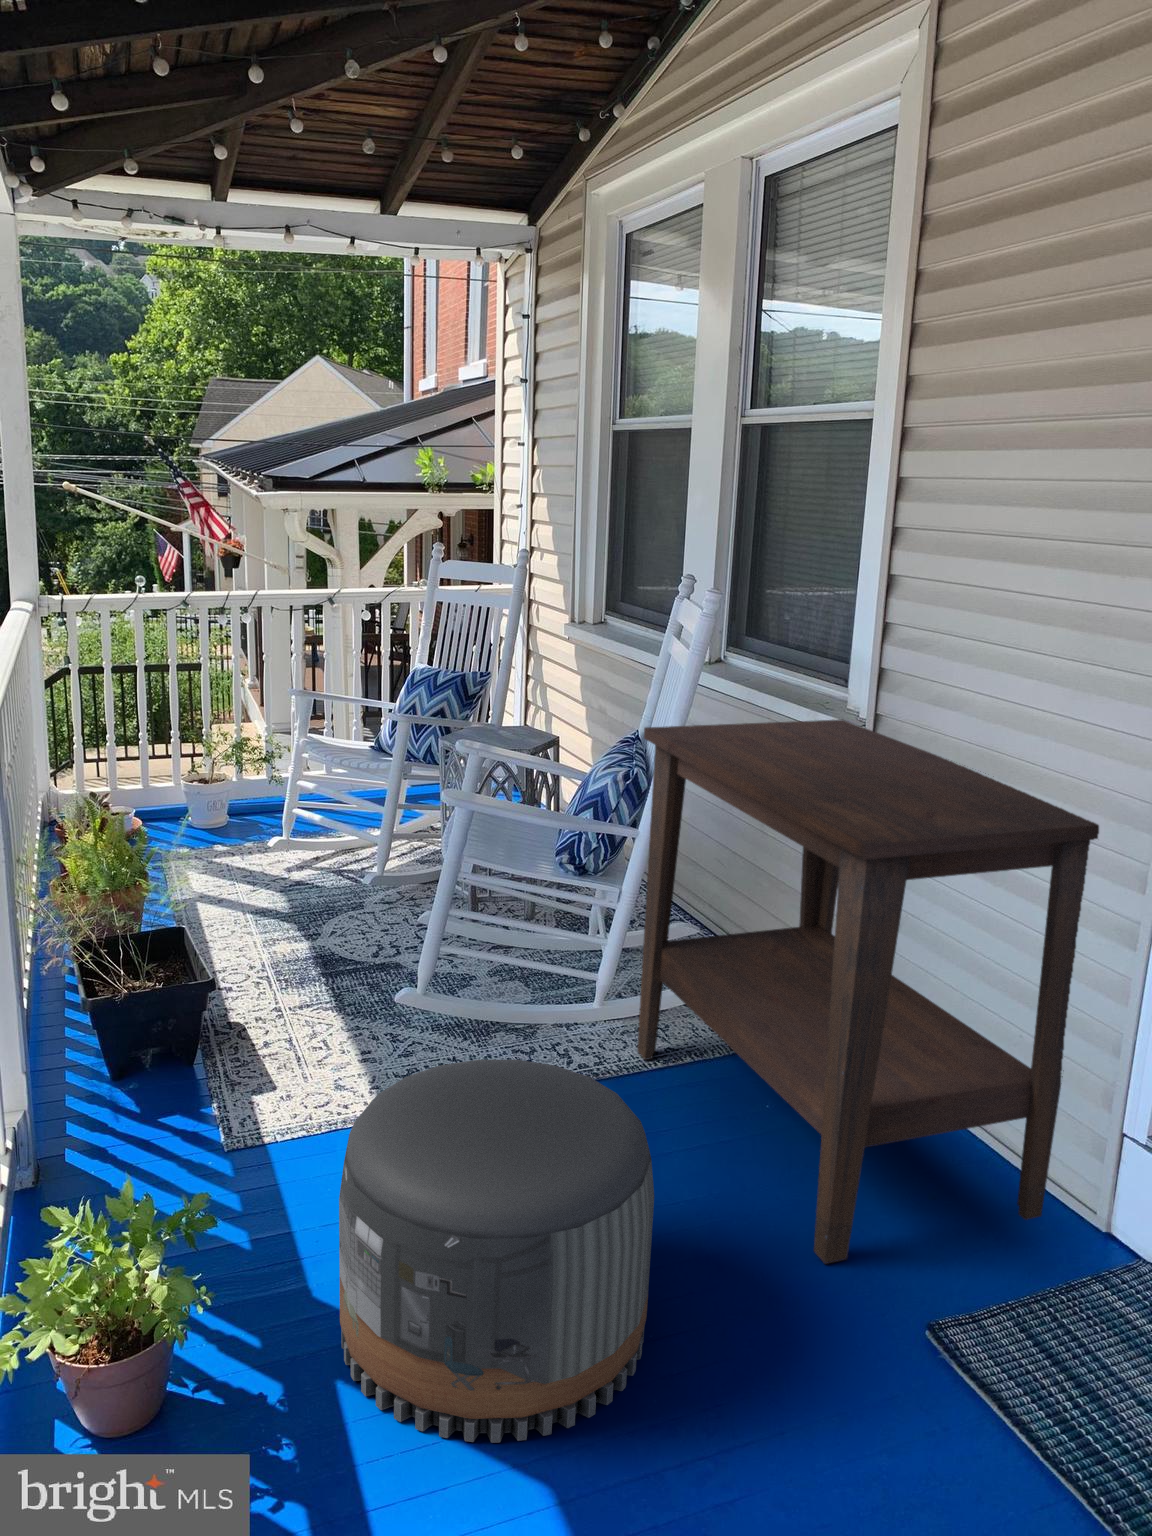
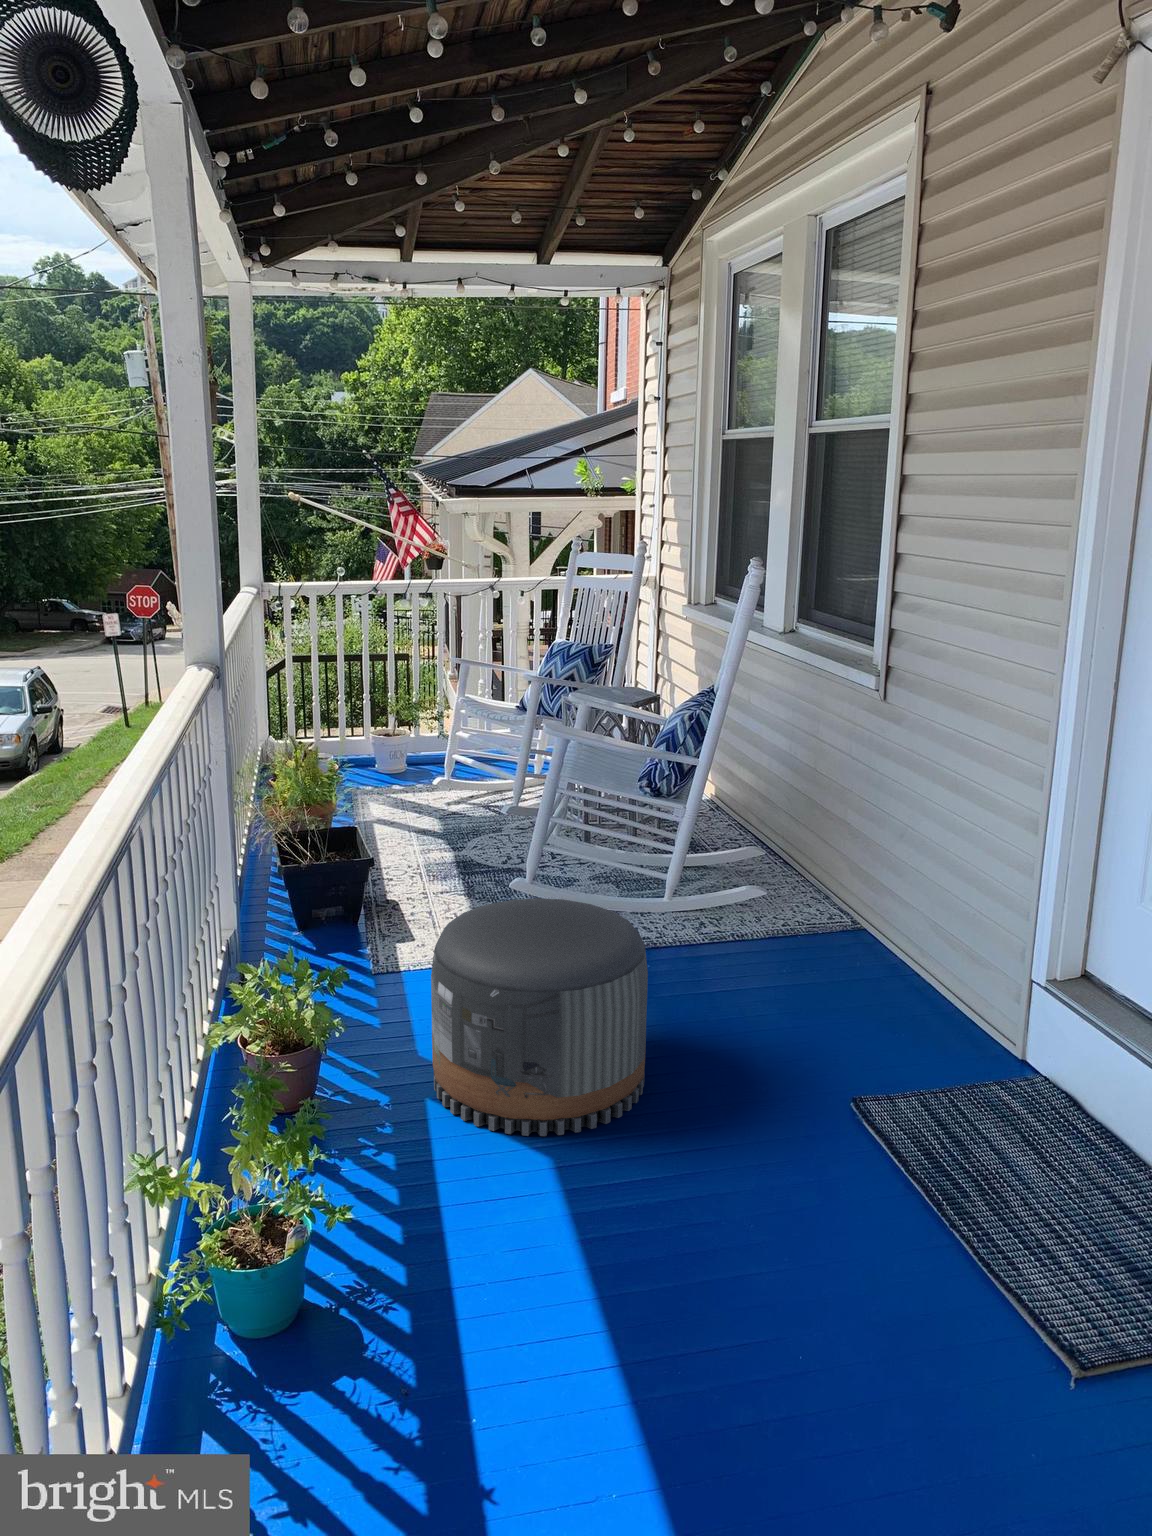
side table: present [637,720,1099,1264] -> none [692,671,1019,1062]

